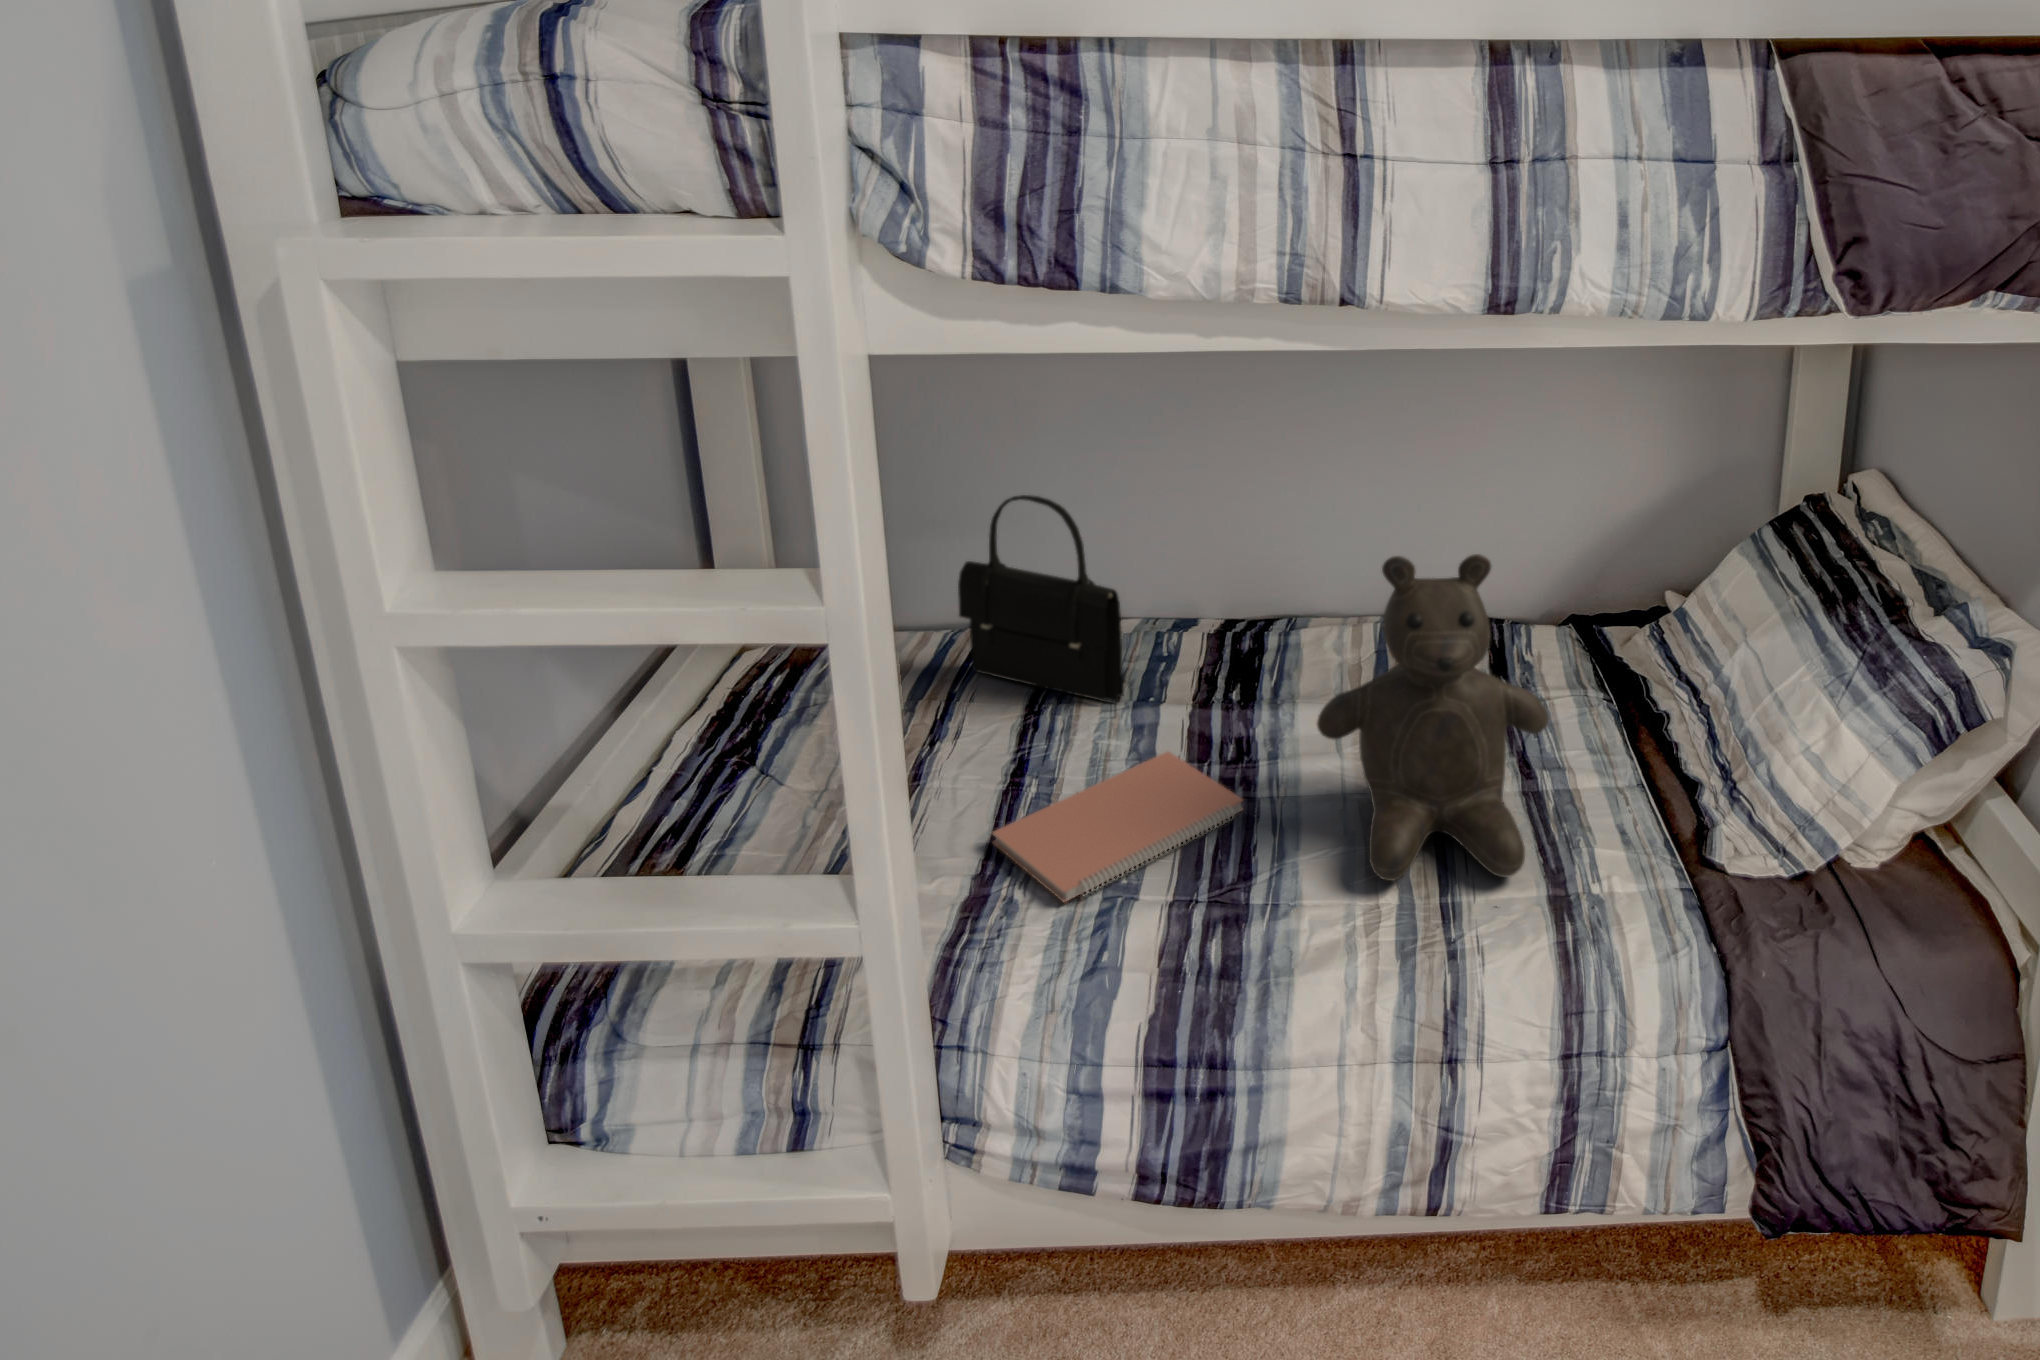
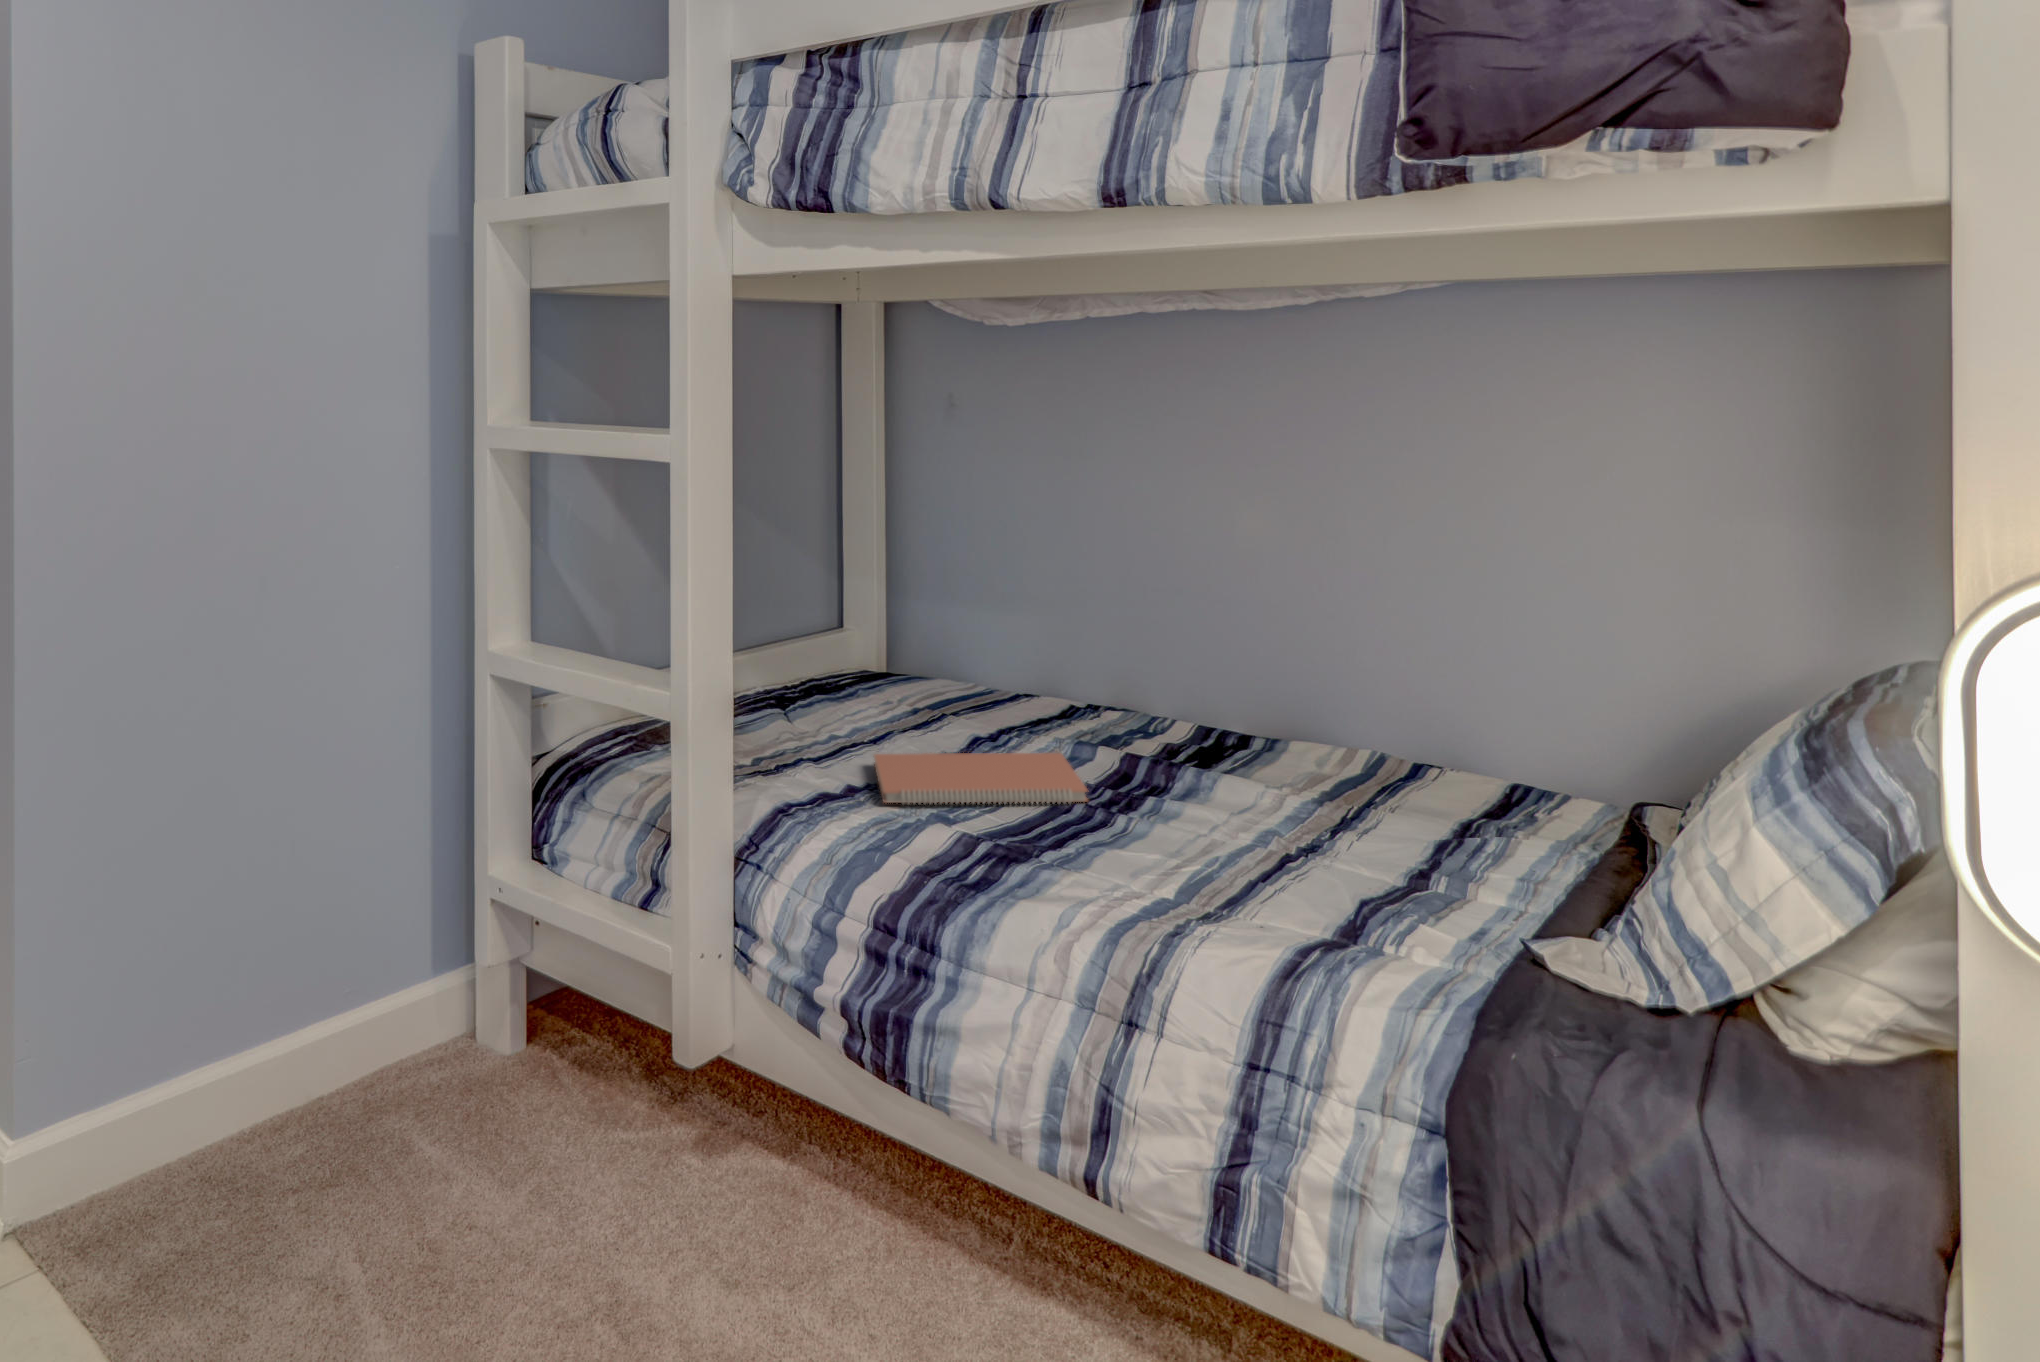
handbag: present [958,495,1124,702] -> none [961,526,1071,726]
teddy bear: present [1317,554,1549,881] -> none [1143,554,1402,902]

